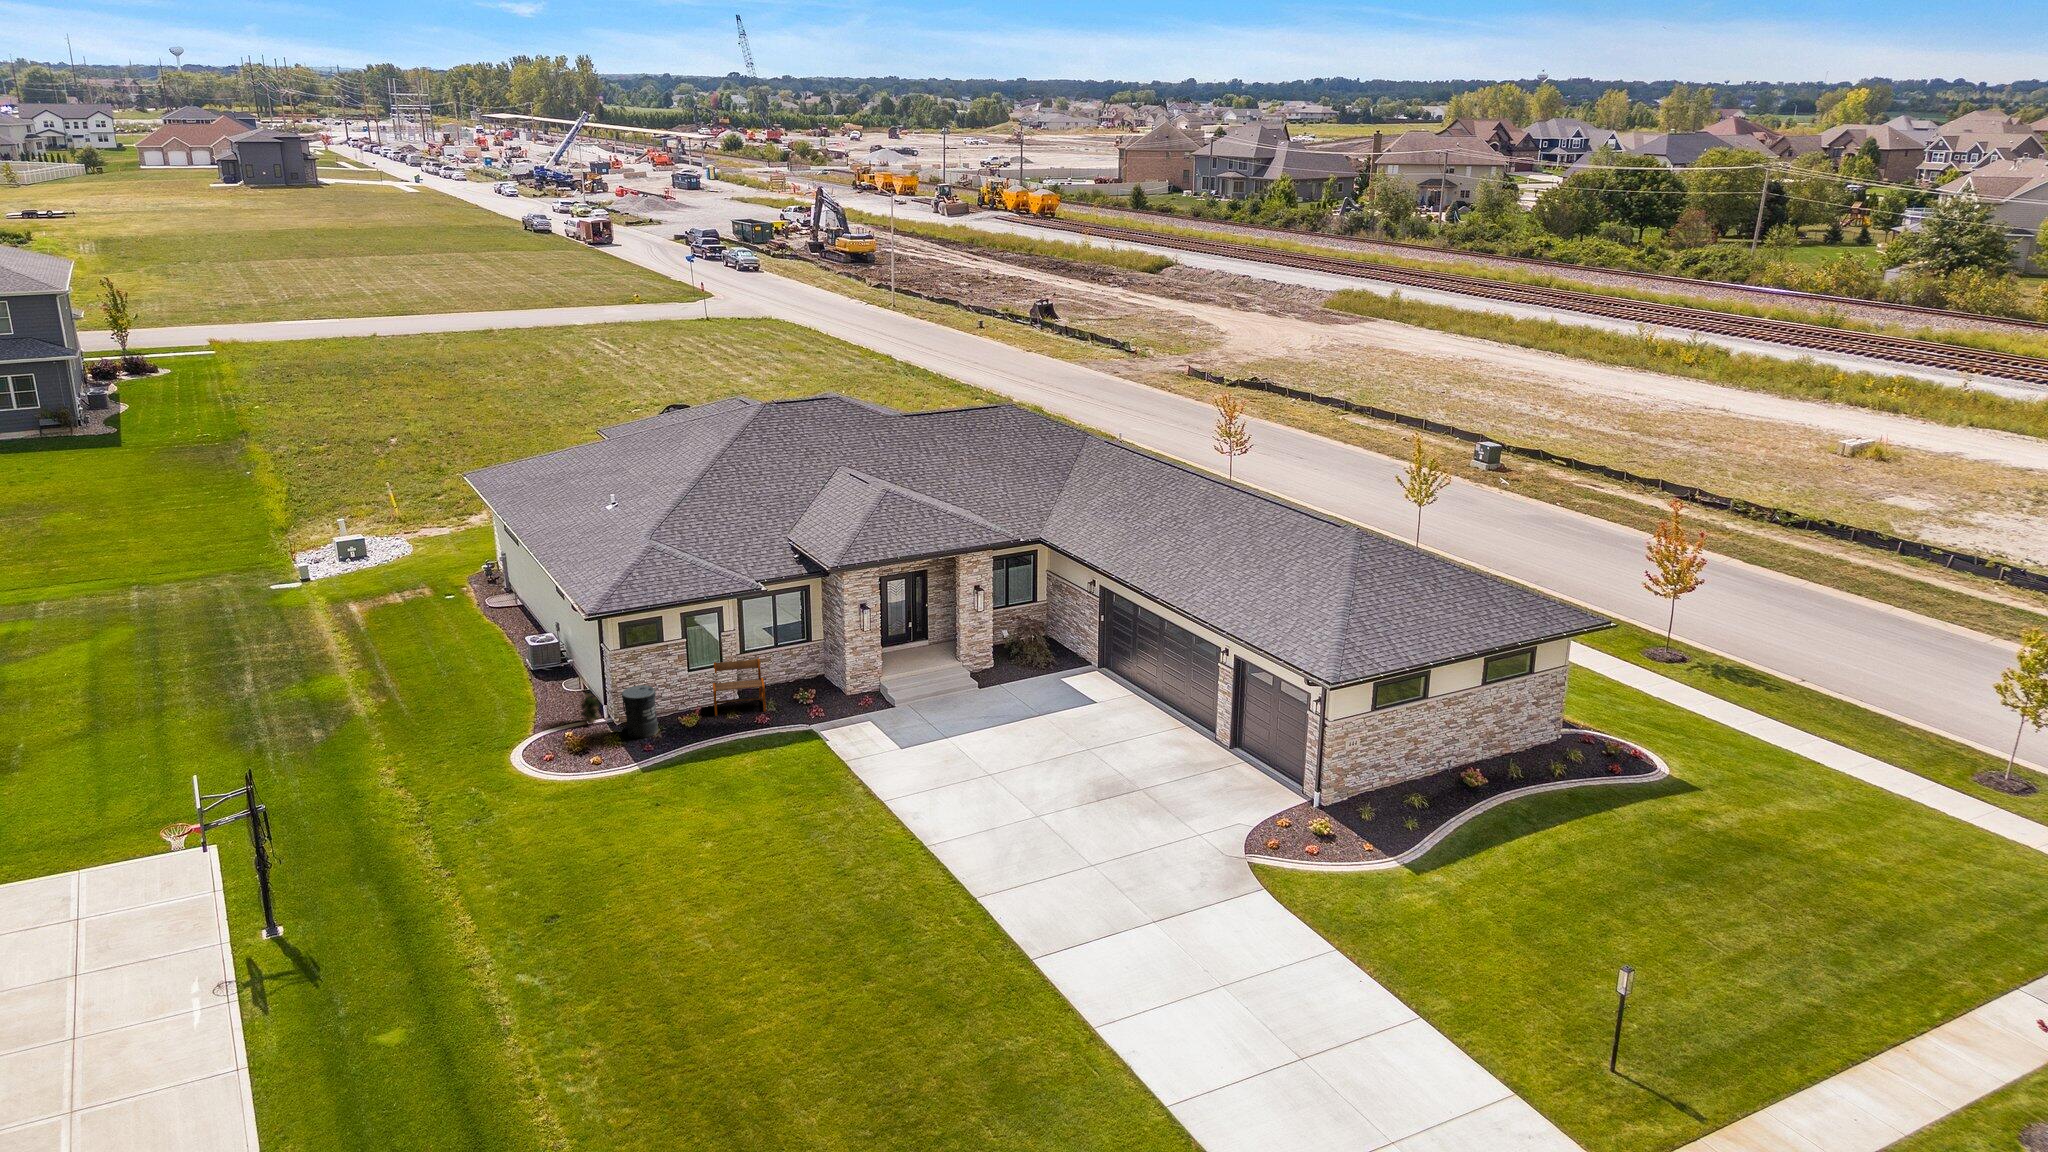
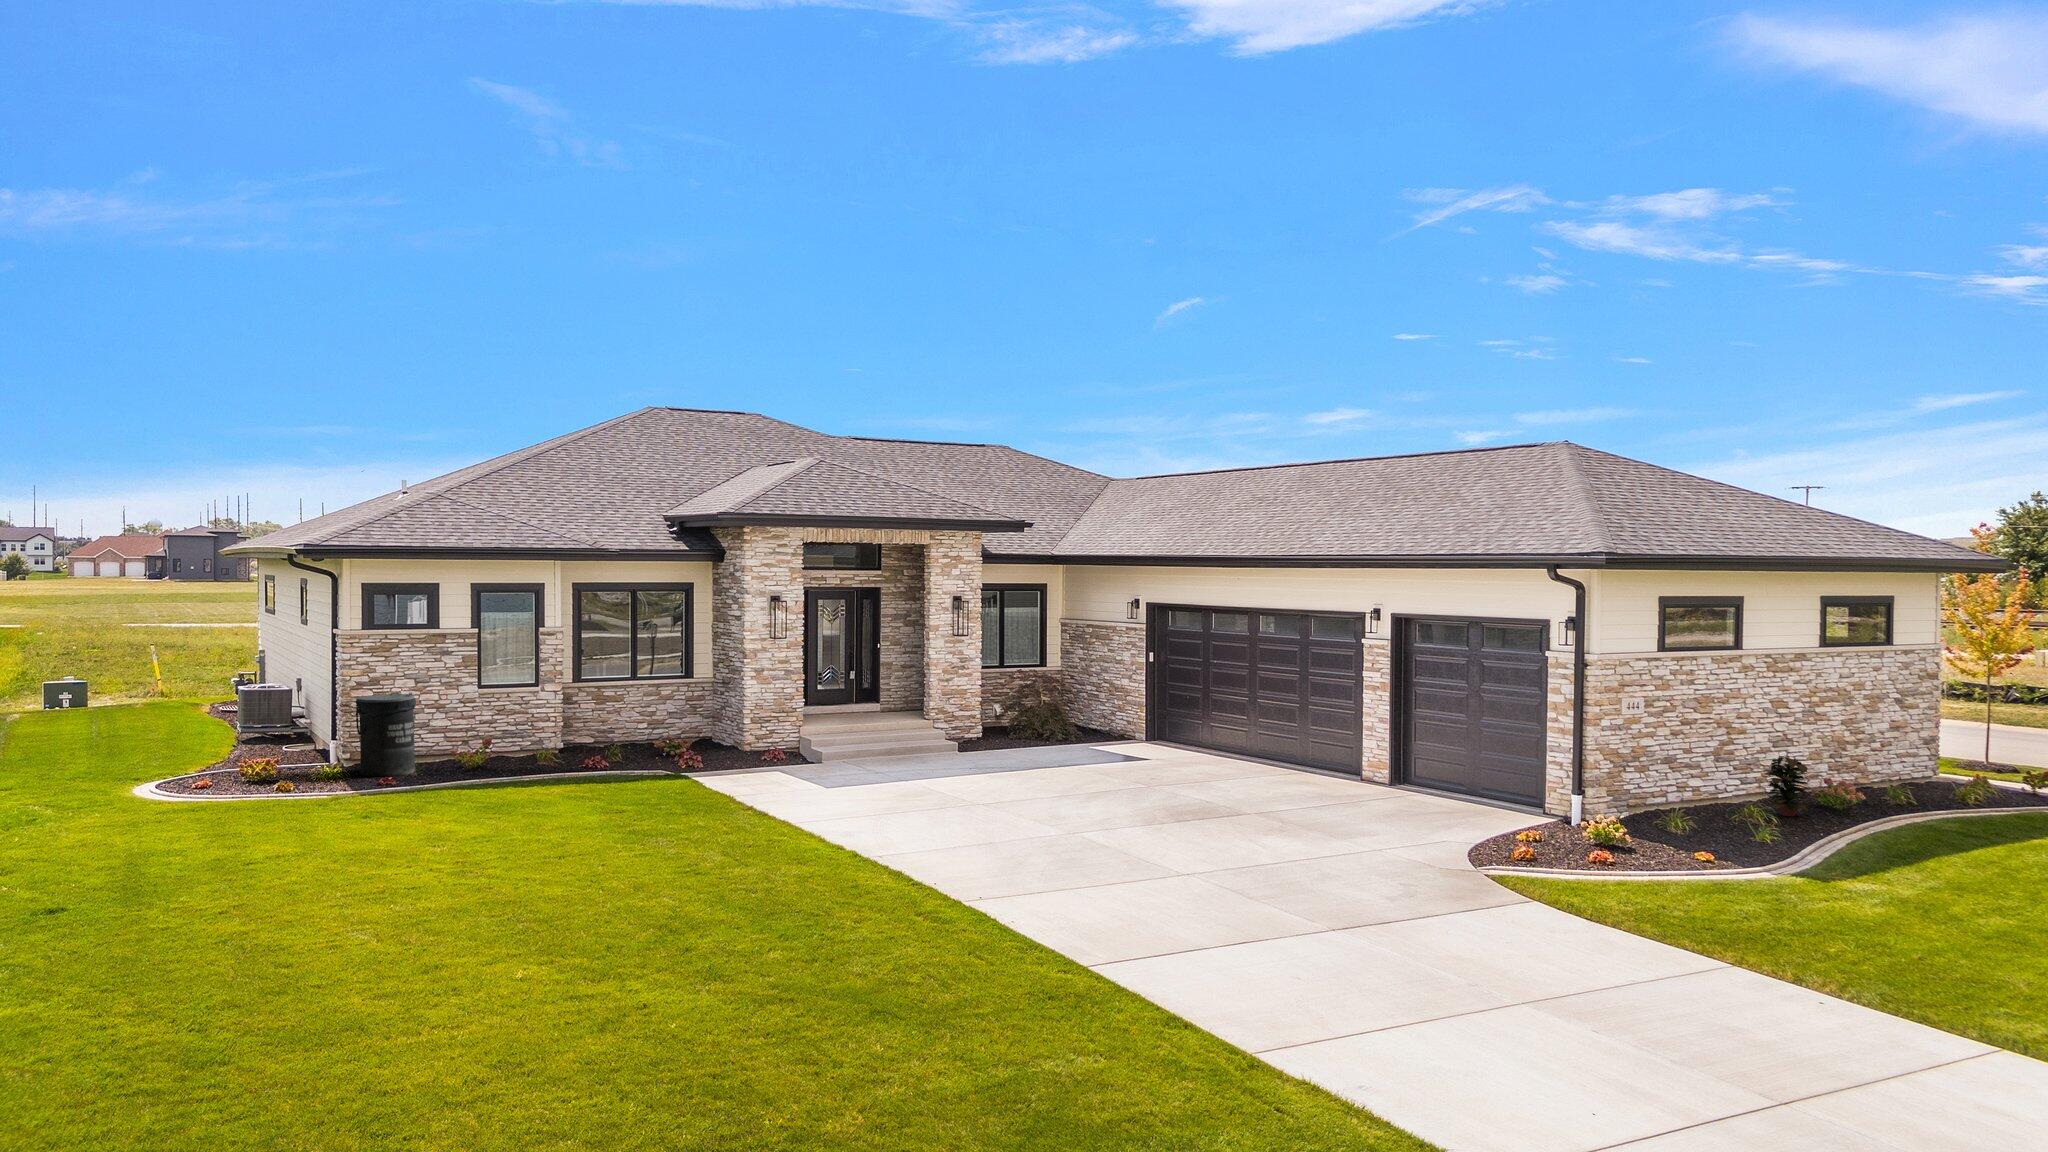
bench: present [713,659,766,716] -> none [518,679,607,763]
decorative plant: present [580,693,599,725] -> present [1765,757,1809,816]

